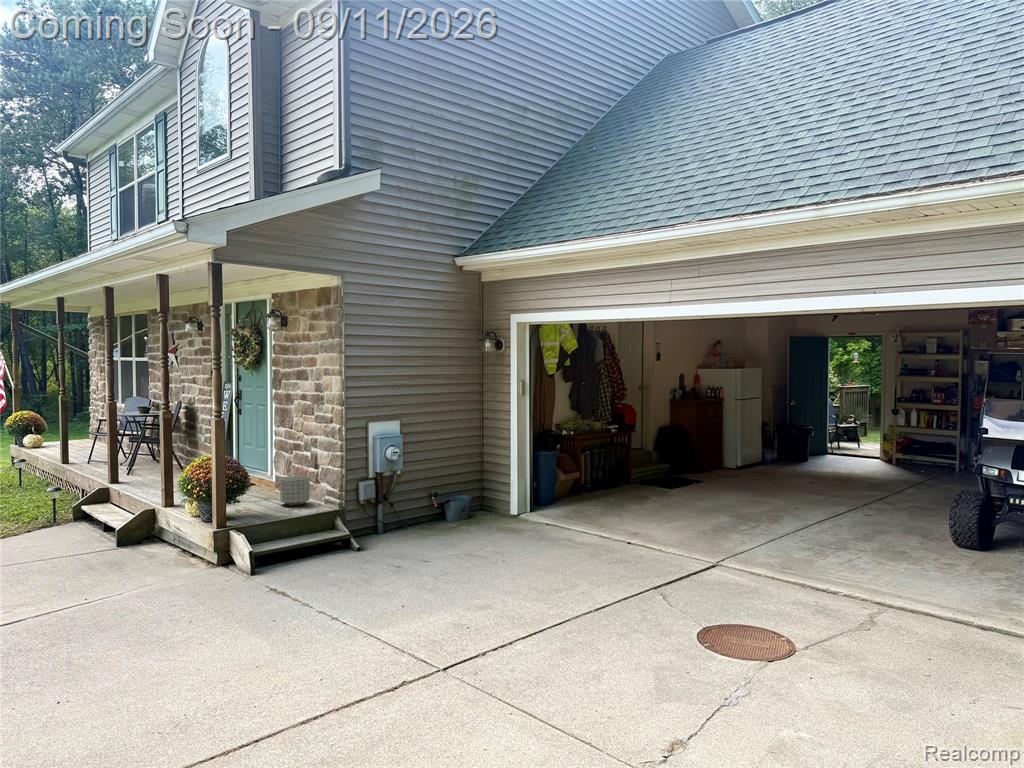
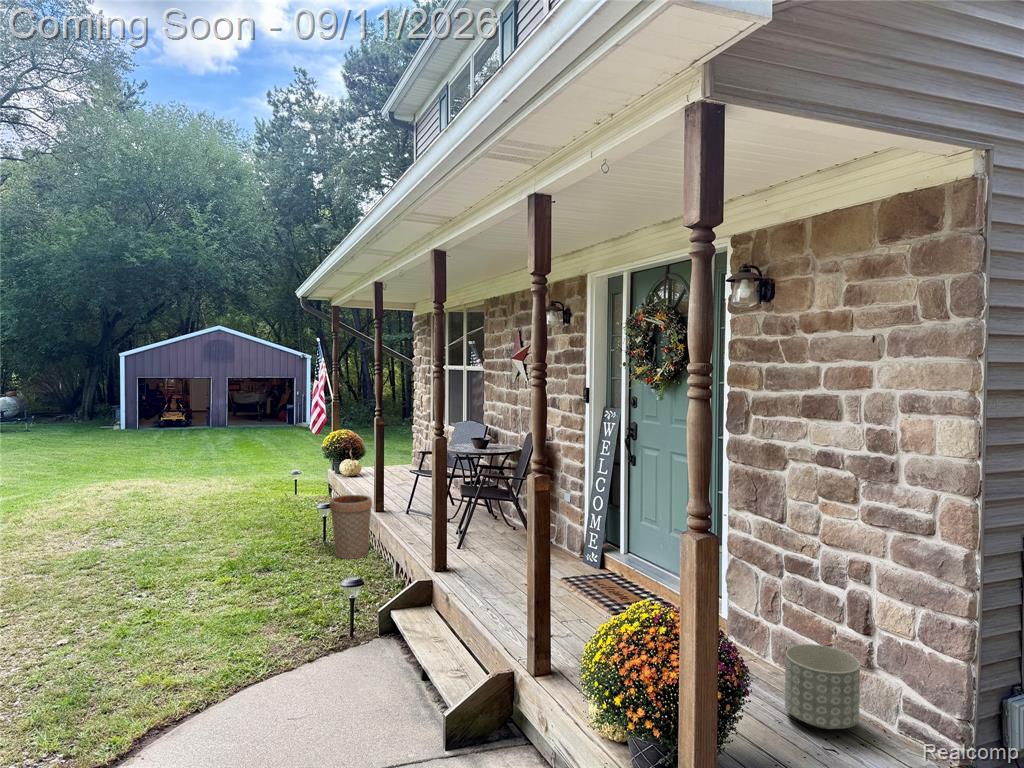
basket: none [20,452,57,497] -> present [330,495,372,559]

